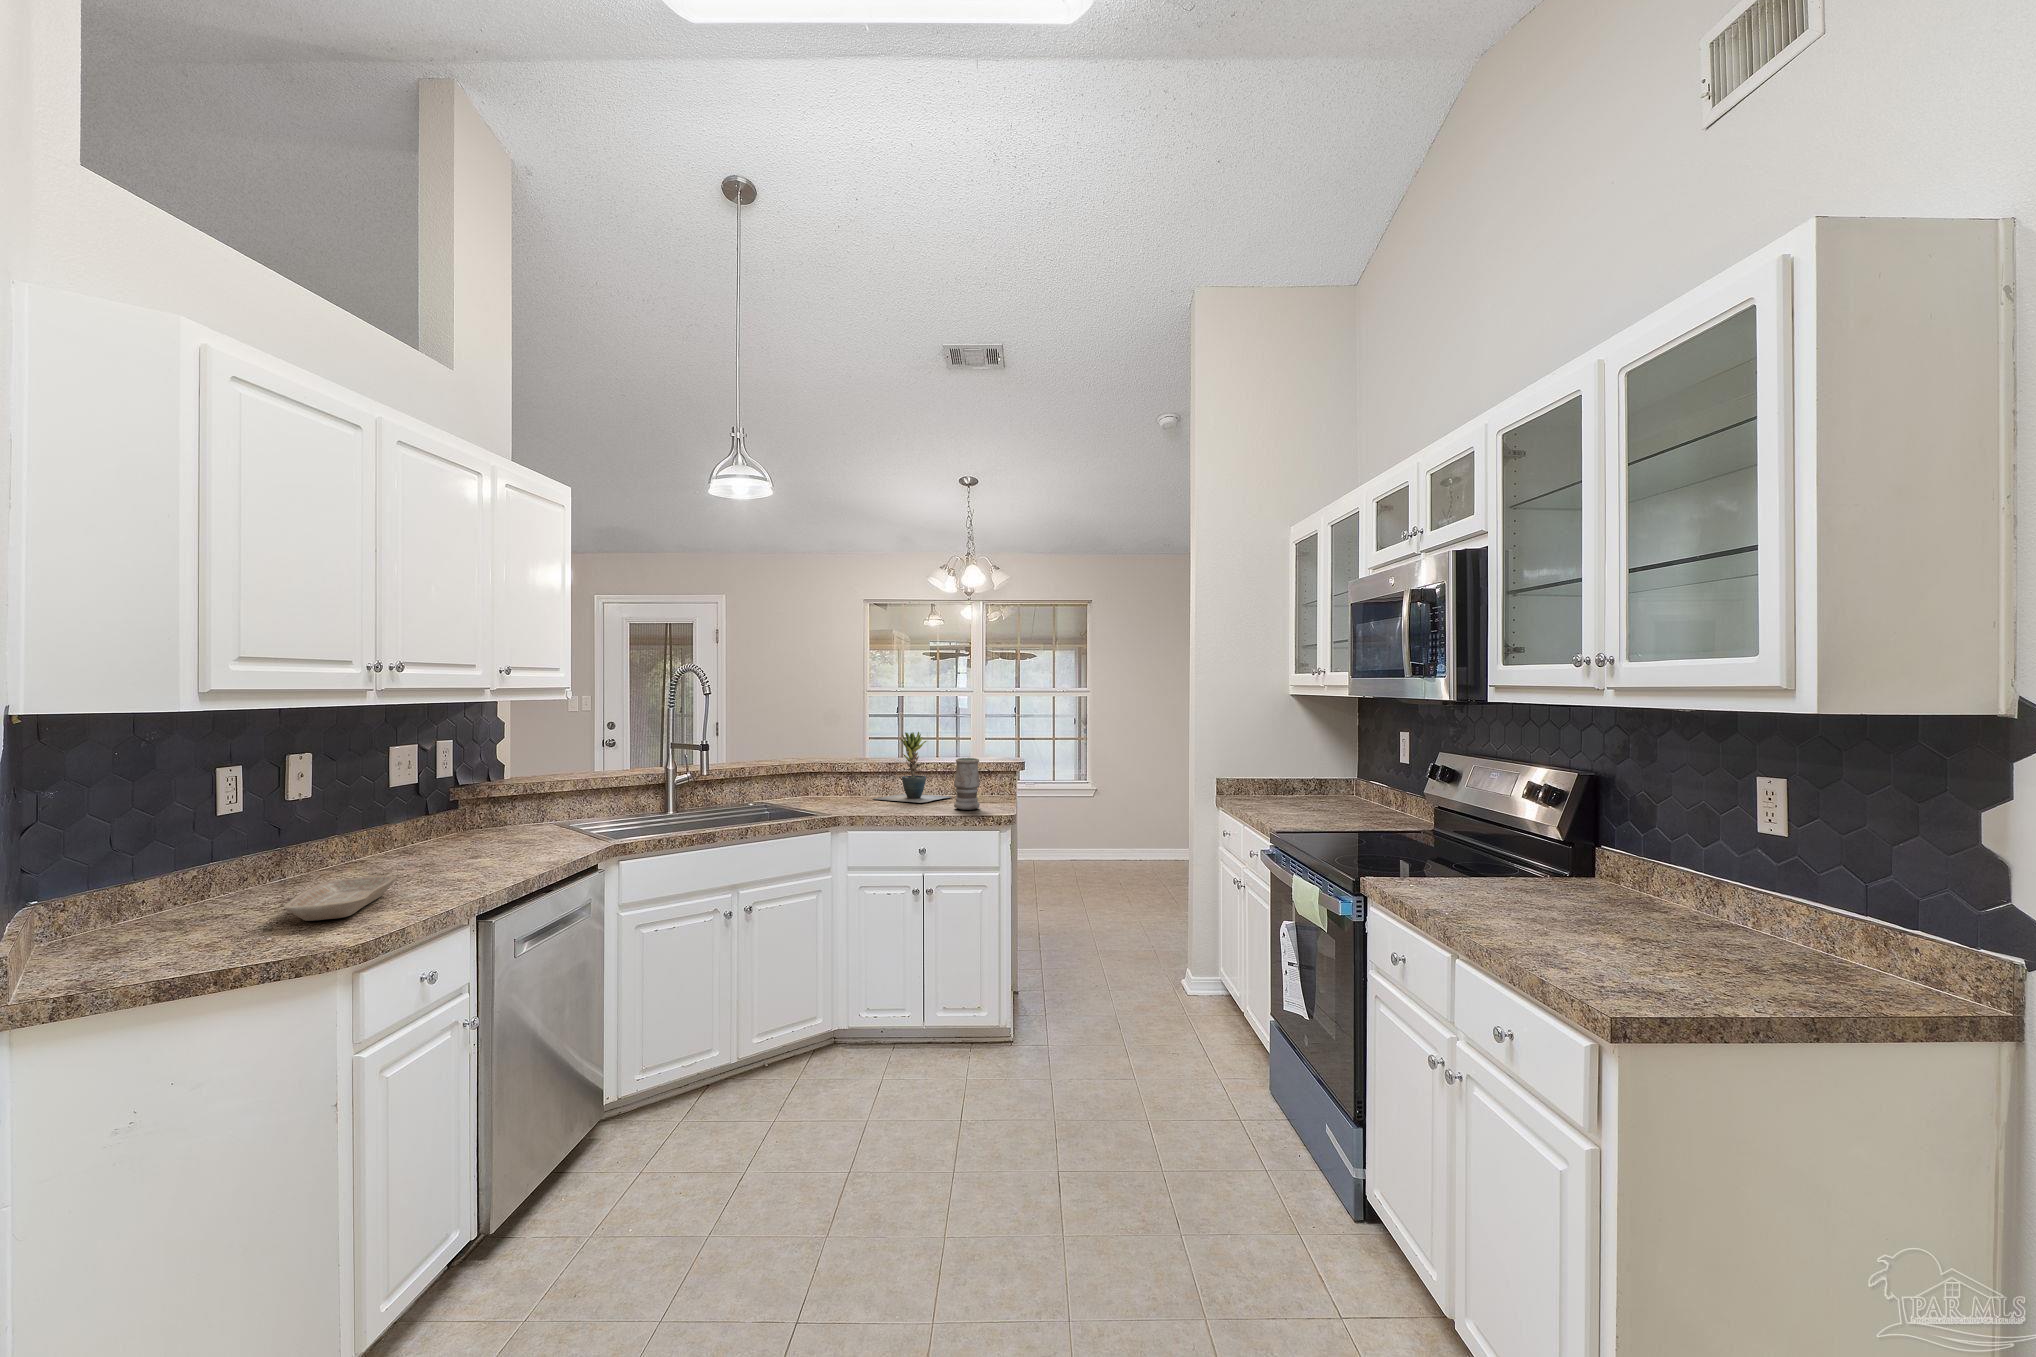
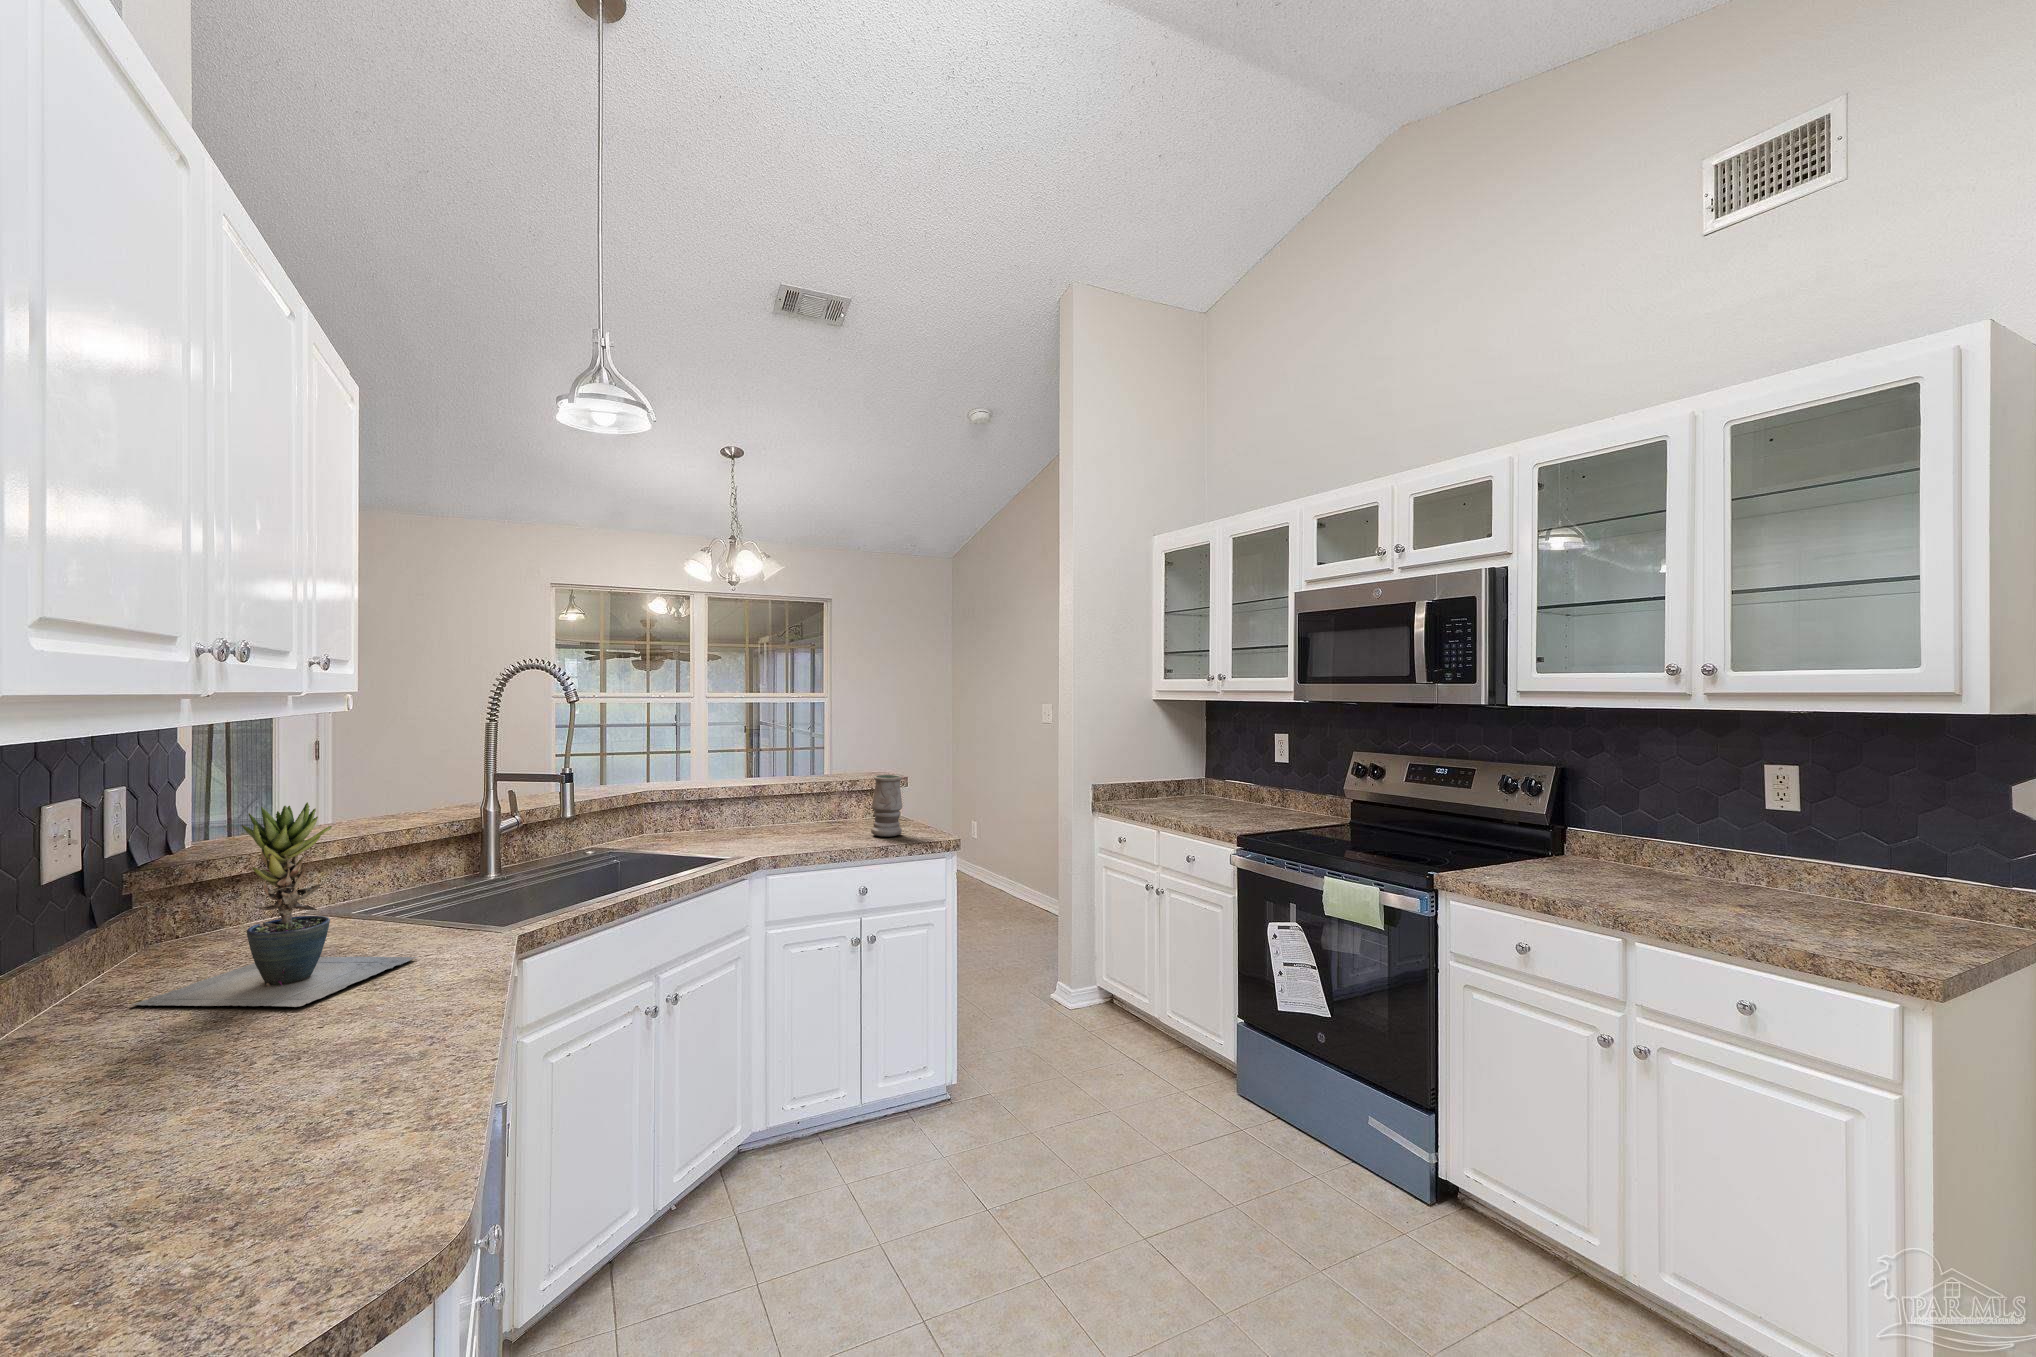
potted plant: present [874,732,950,803] -> present [132,802,416,1007]
tray: present [284,876,397,921] -> none [97,1068,332,1221]

